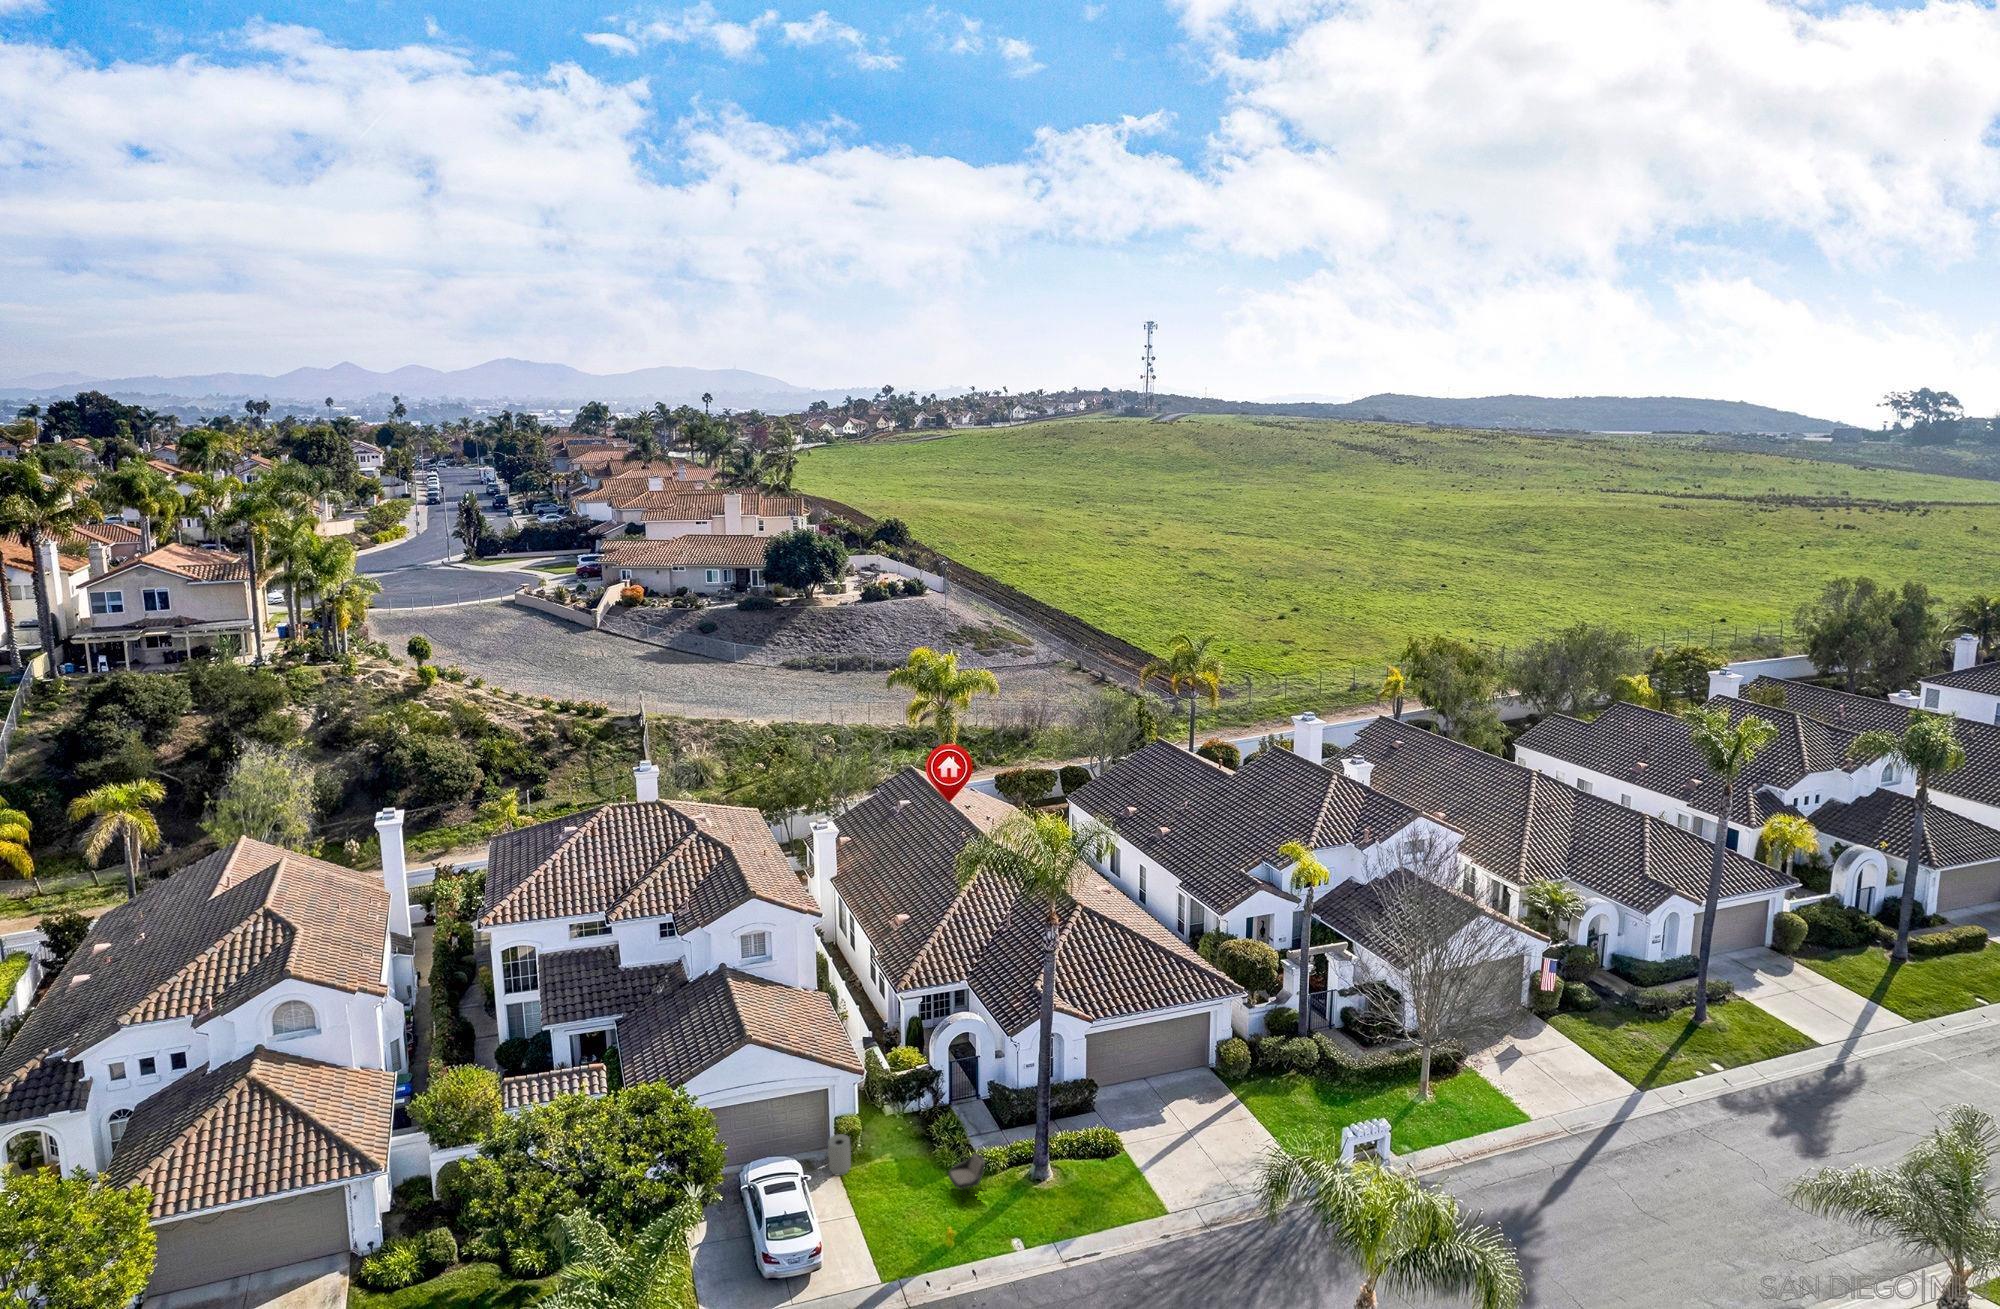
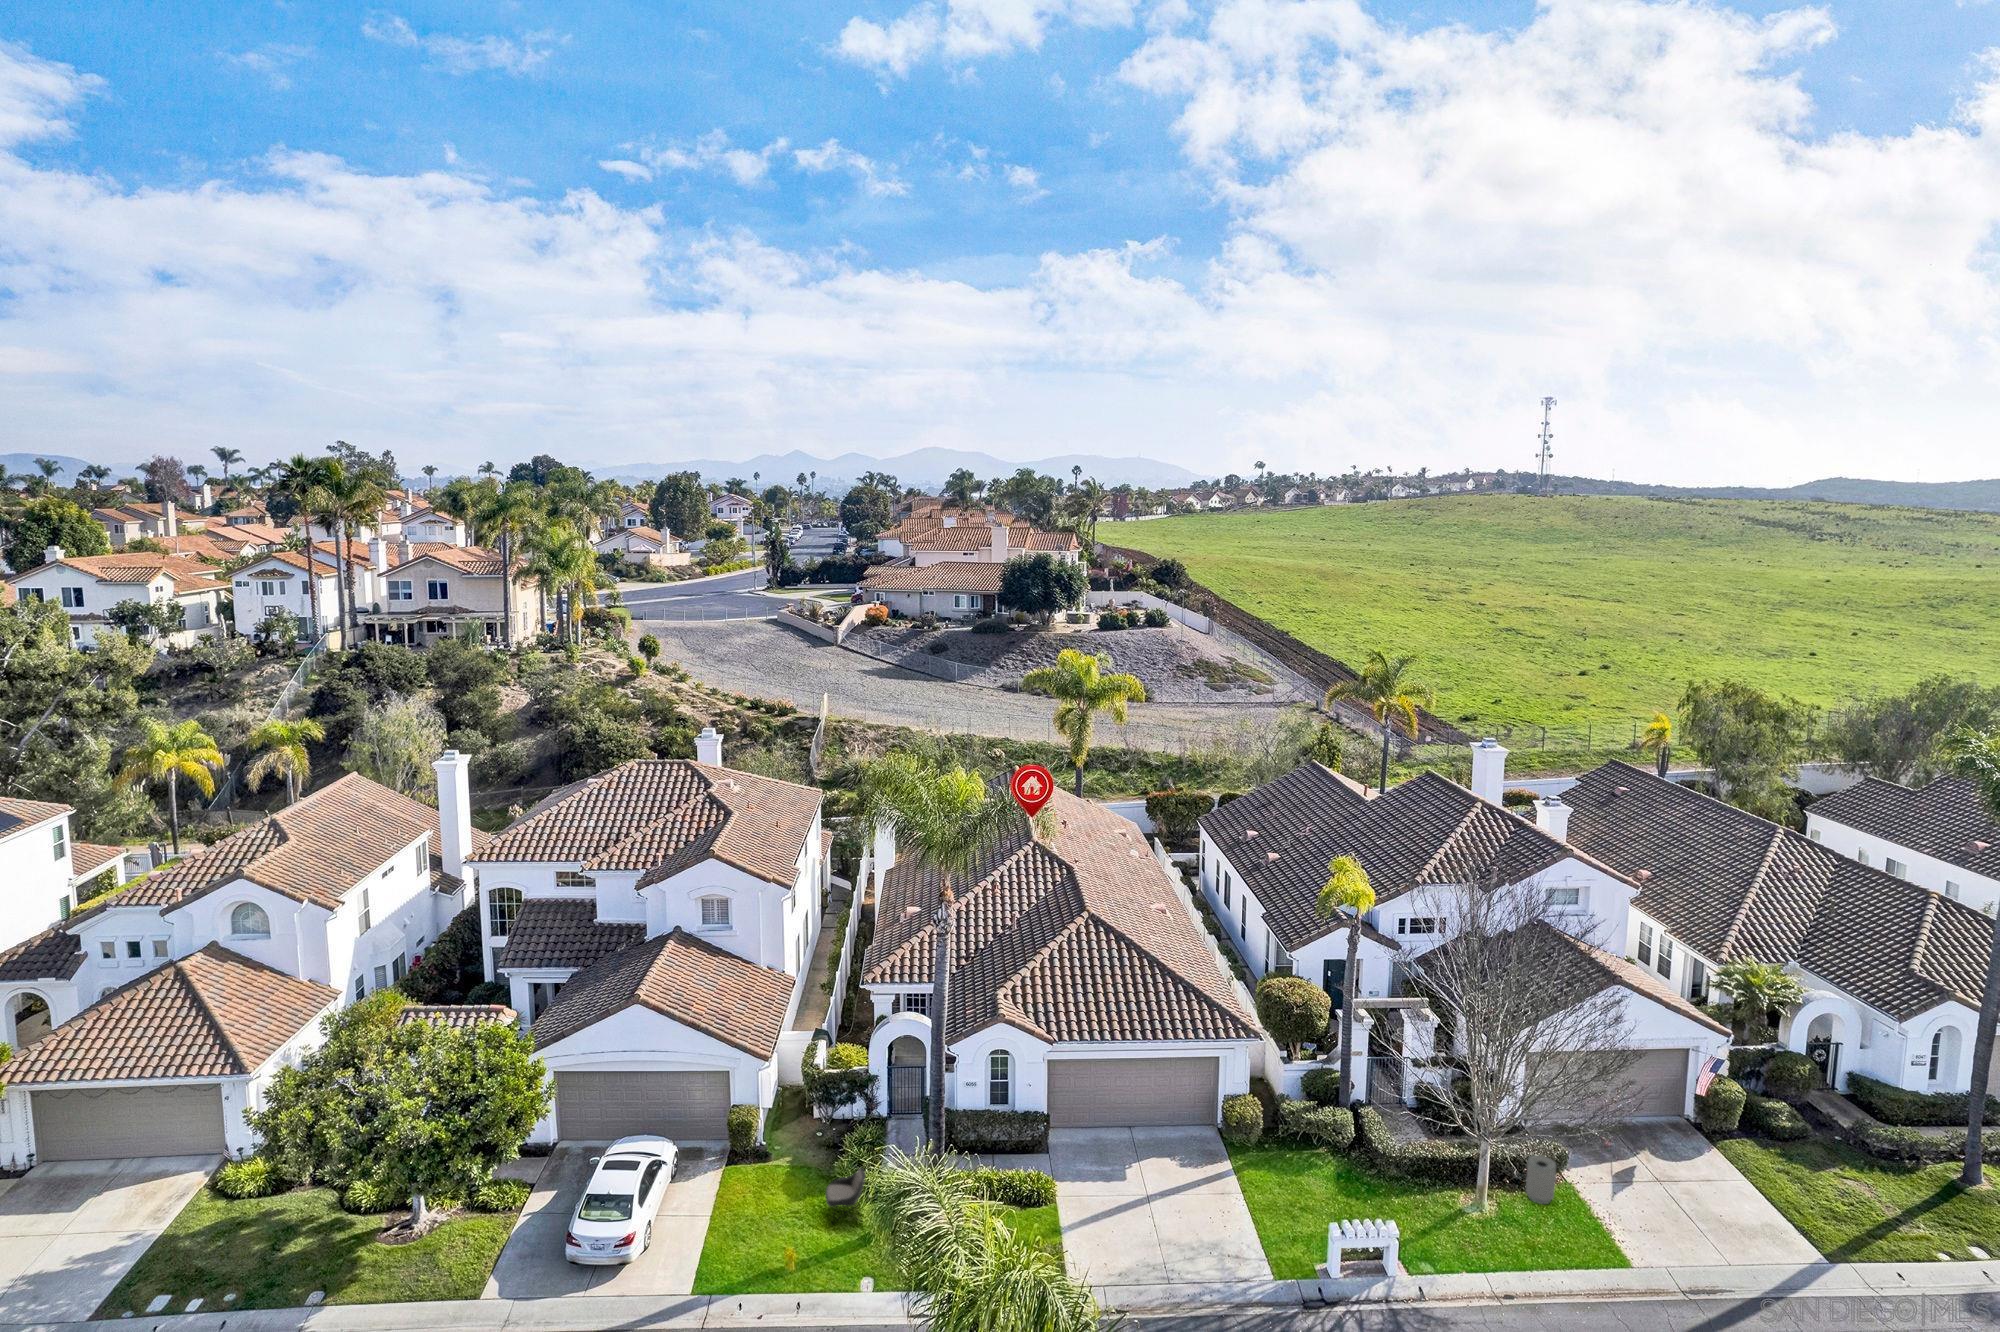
trash can: present [828,1134,851,1176] -> present [1526,1155,1556,1204]

